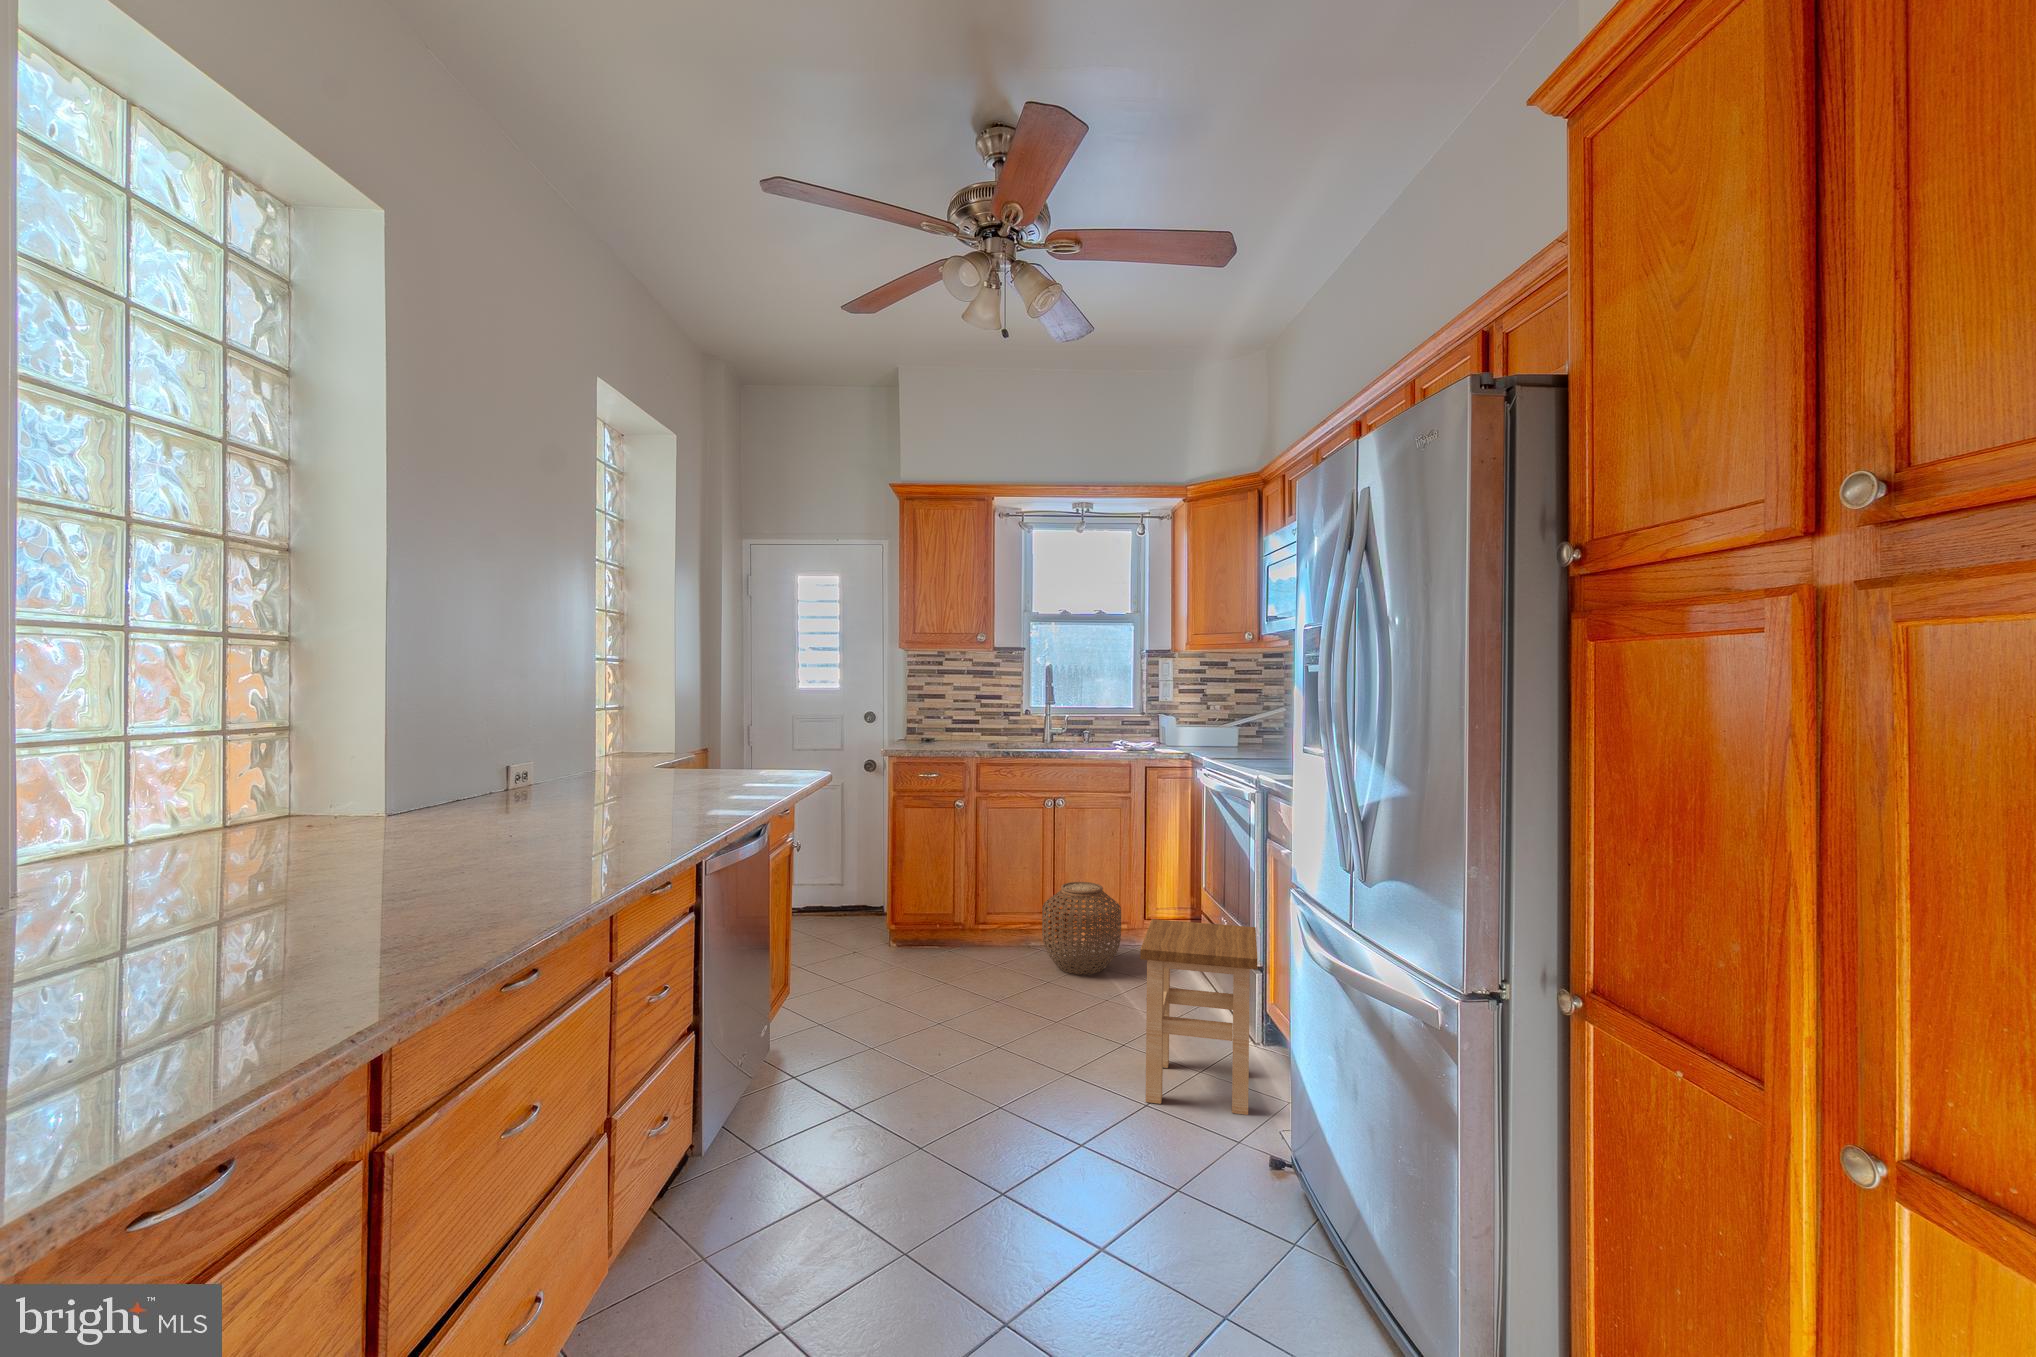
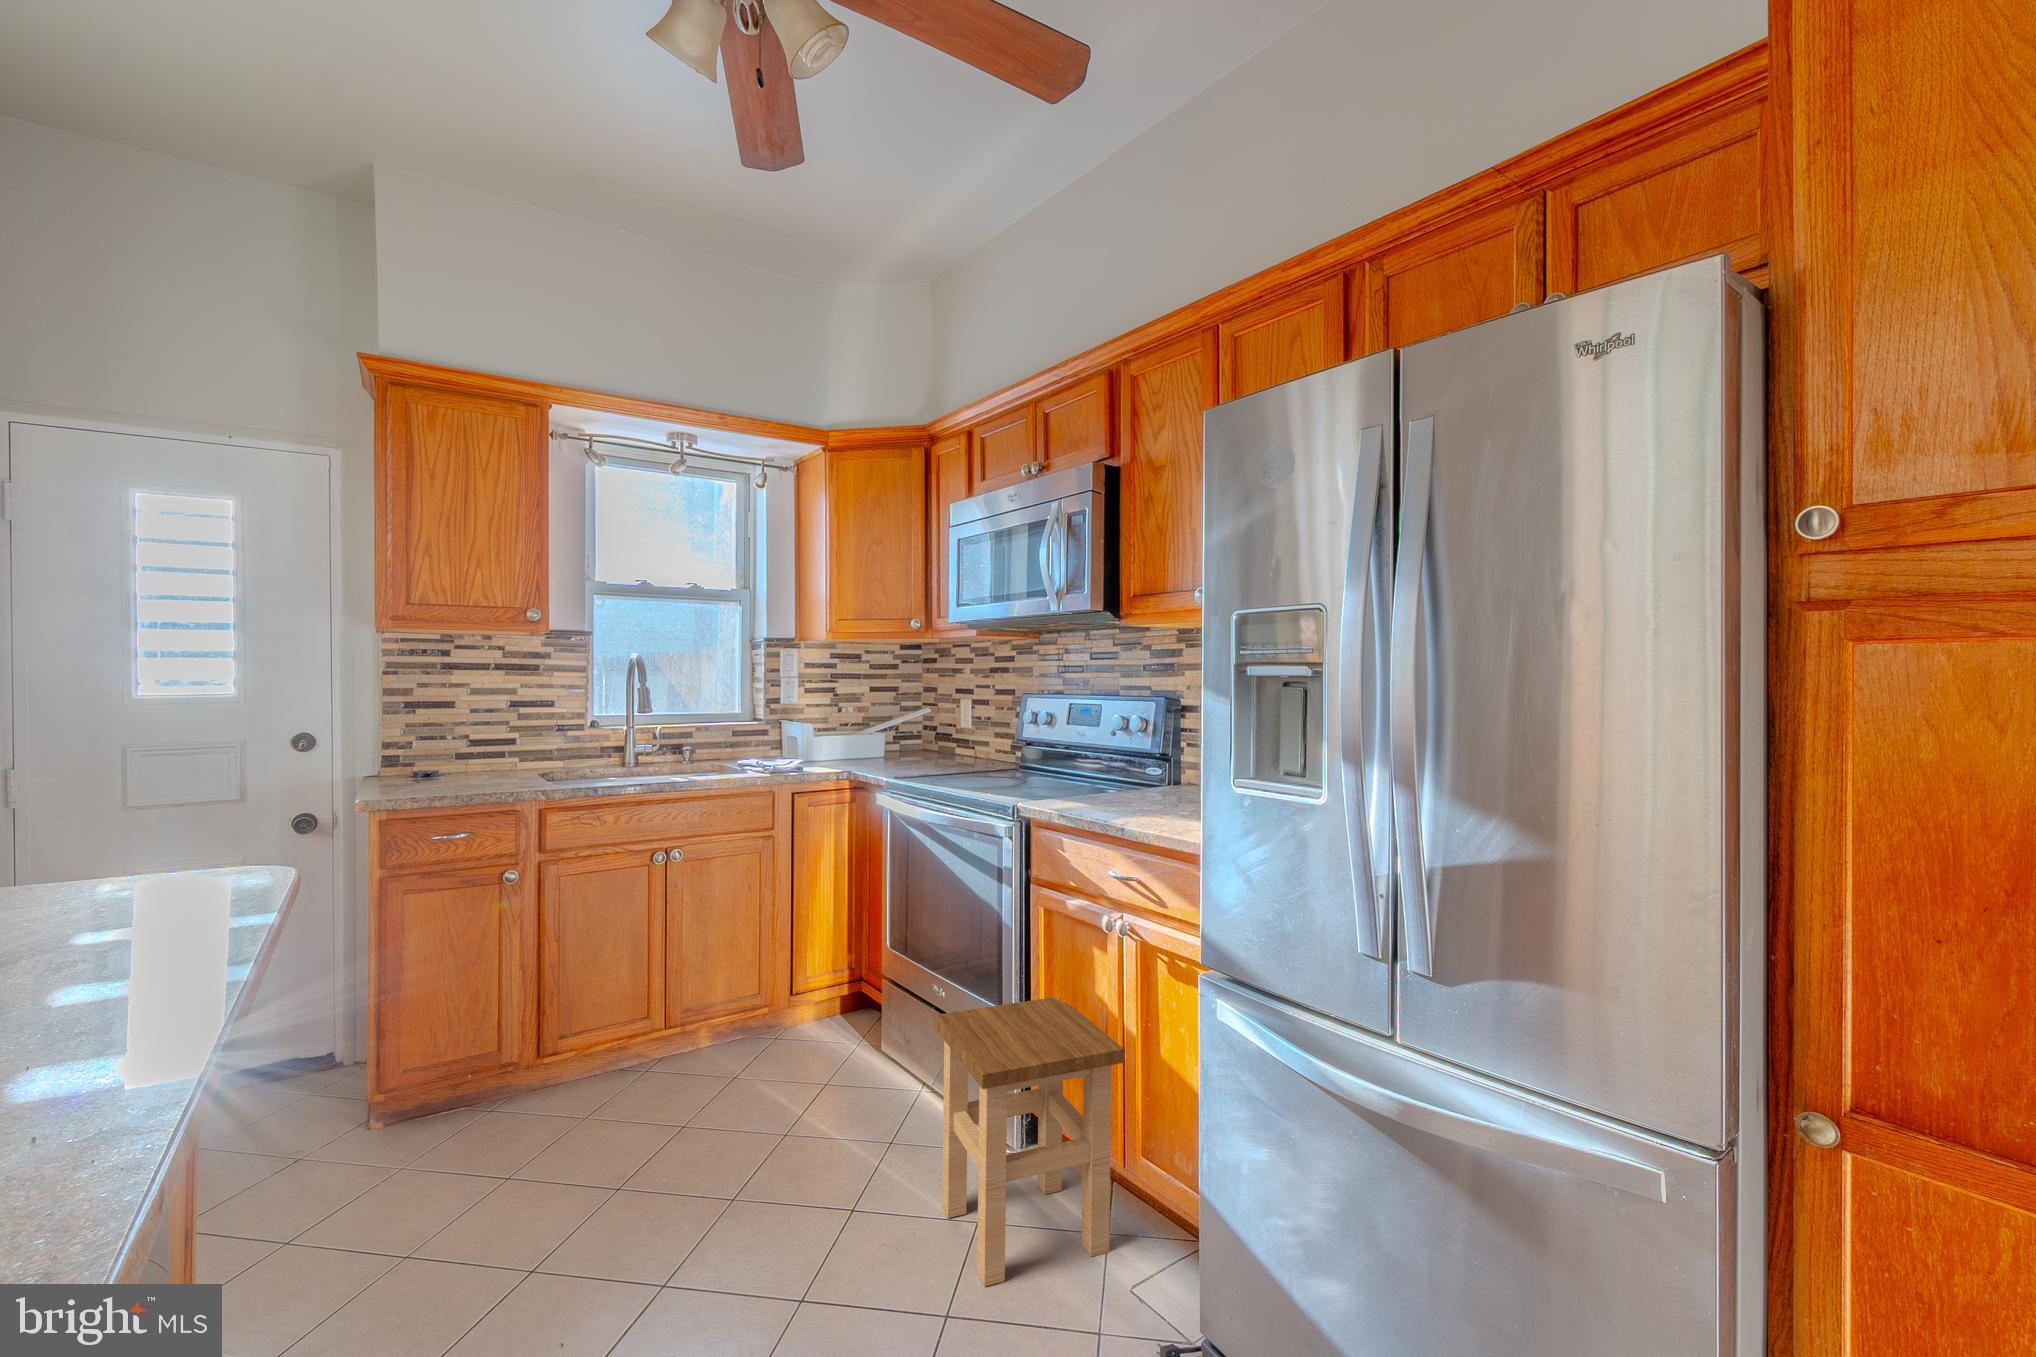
woven basket: present [1042,882,1121,975] -> none [677,959,793,1096]

